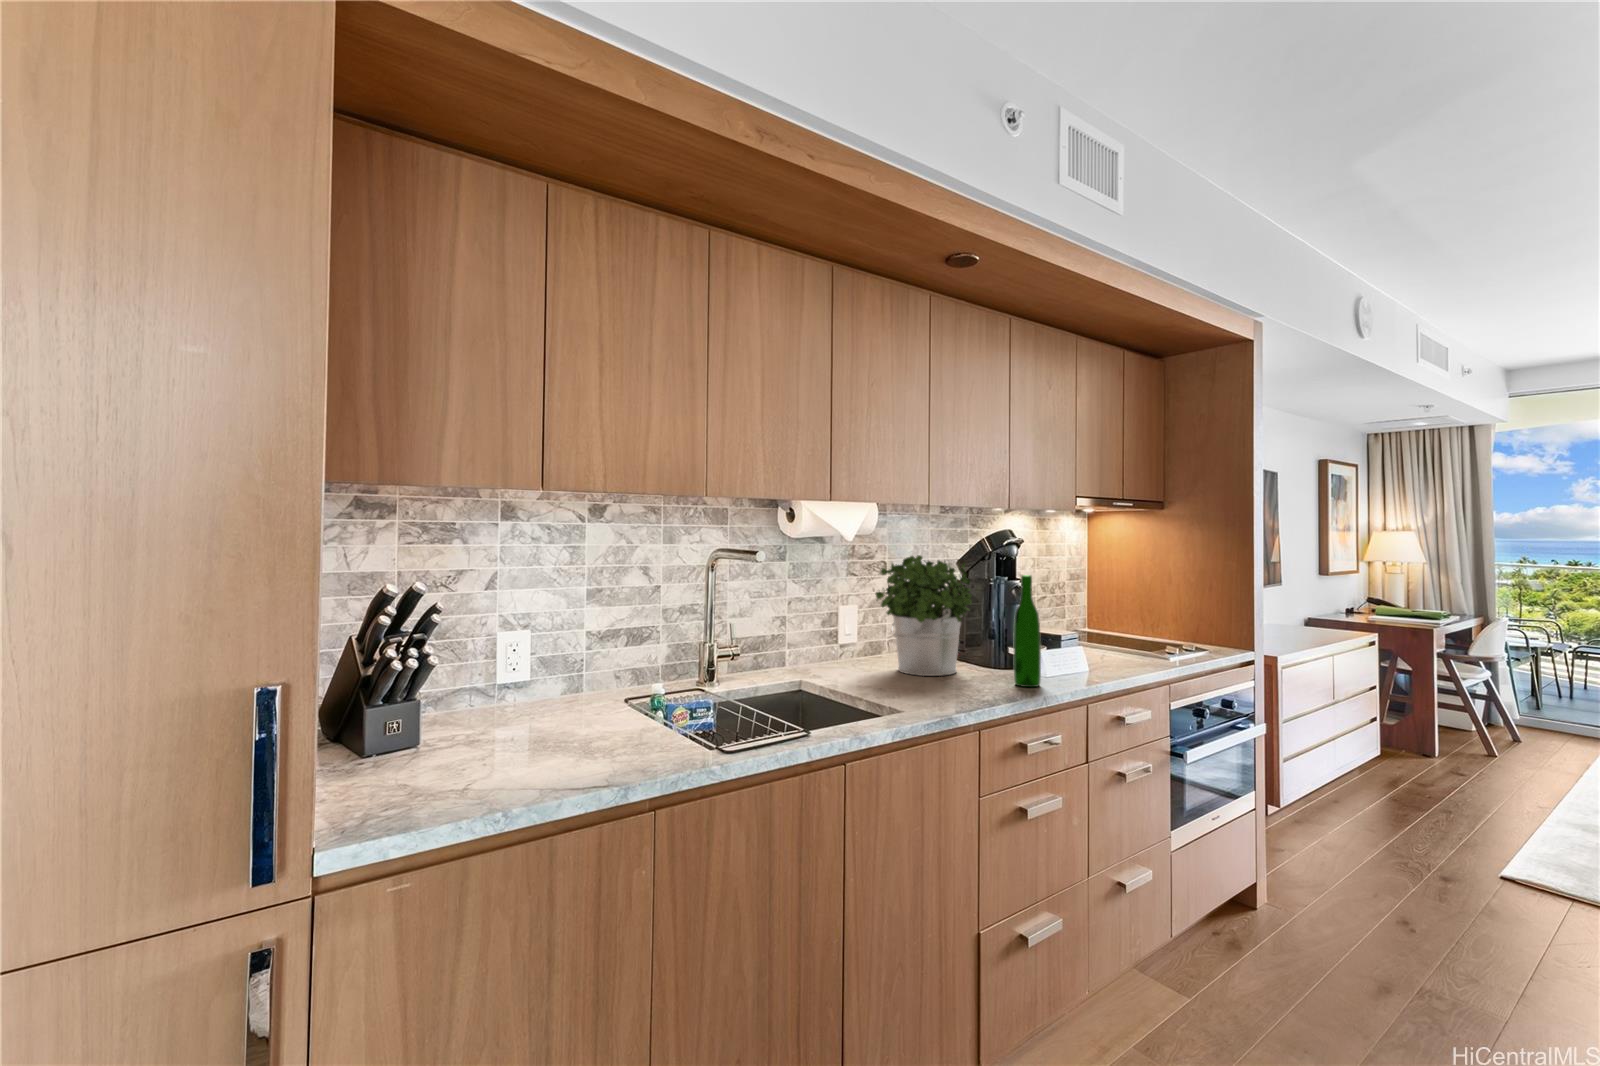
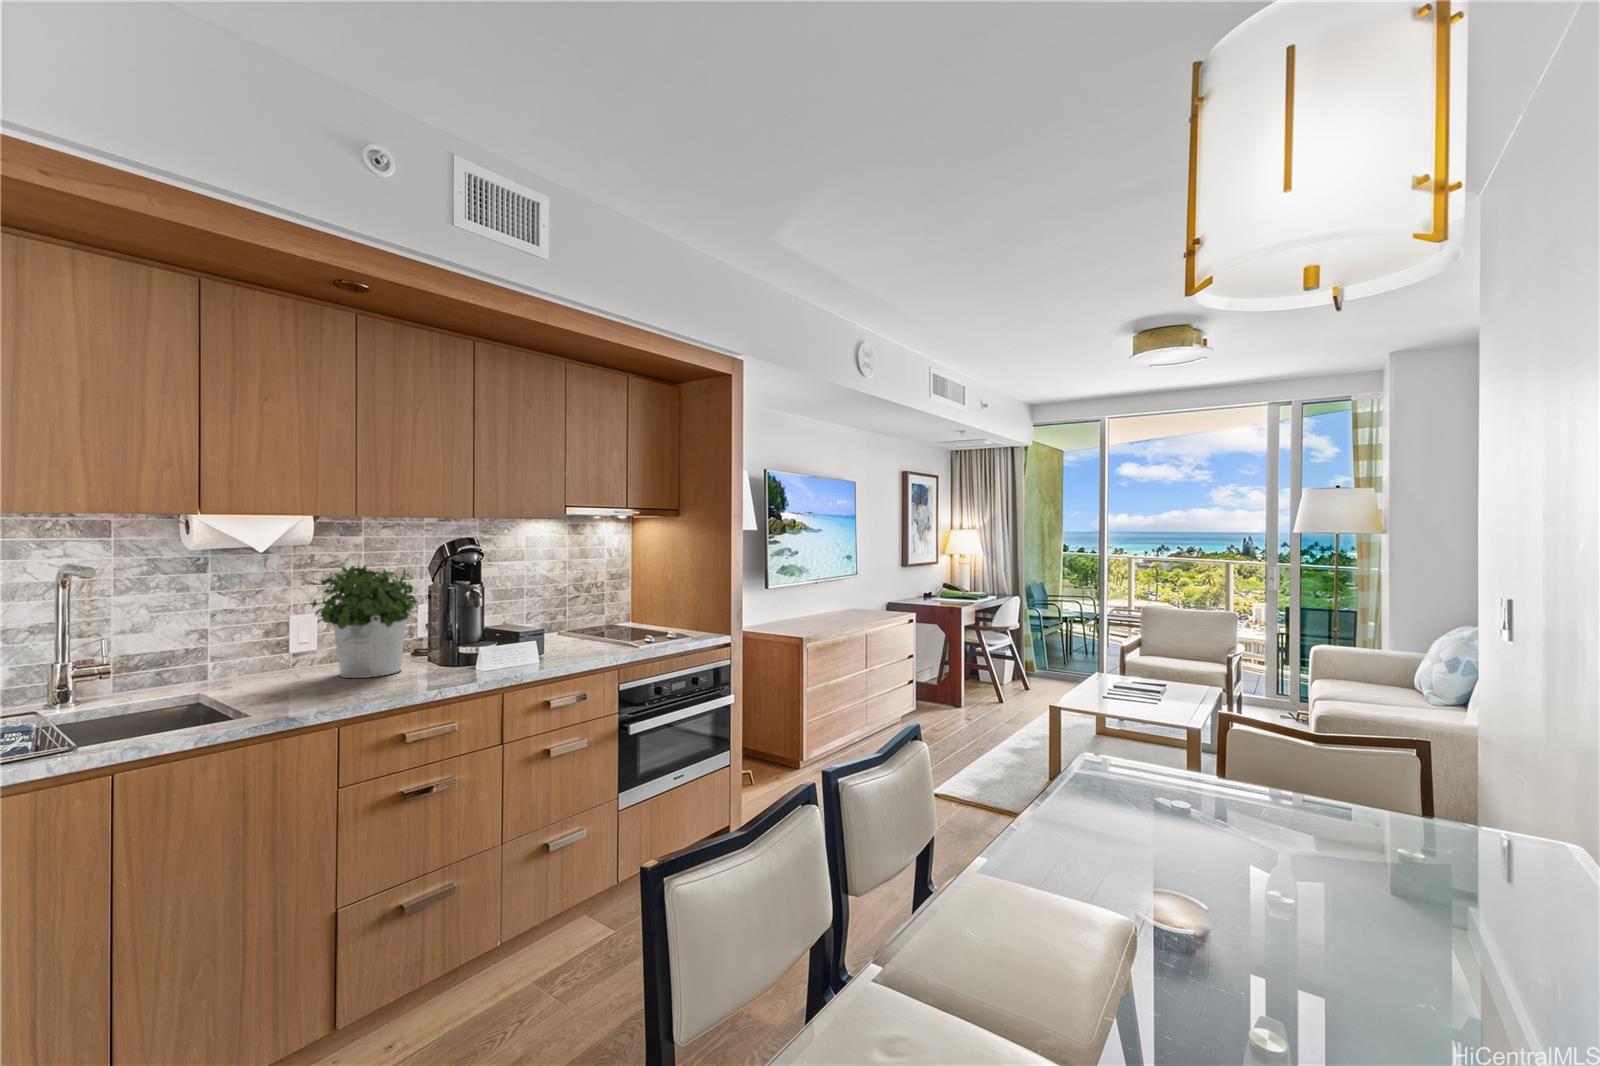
wine bottle: present [1014,575,1041,687] -> none [428,583,454,683]

